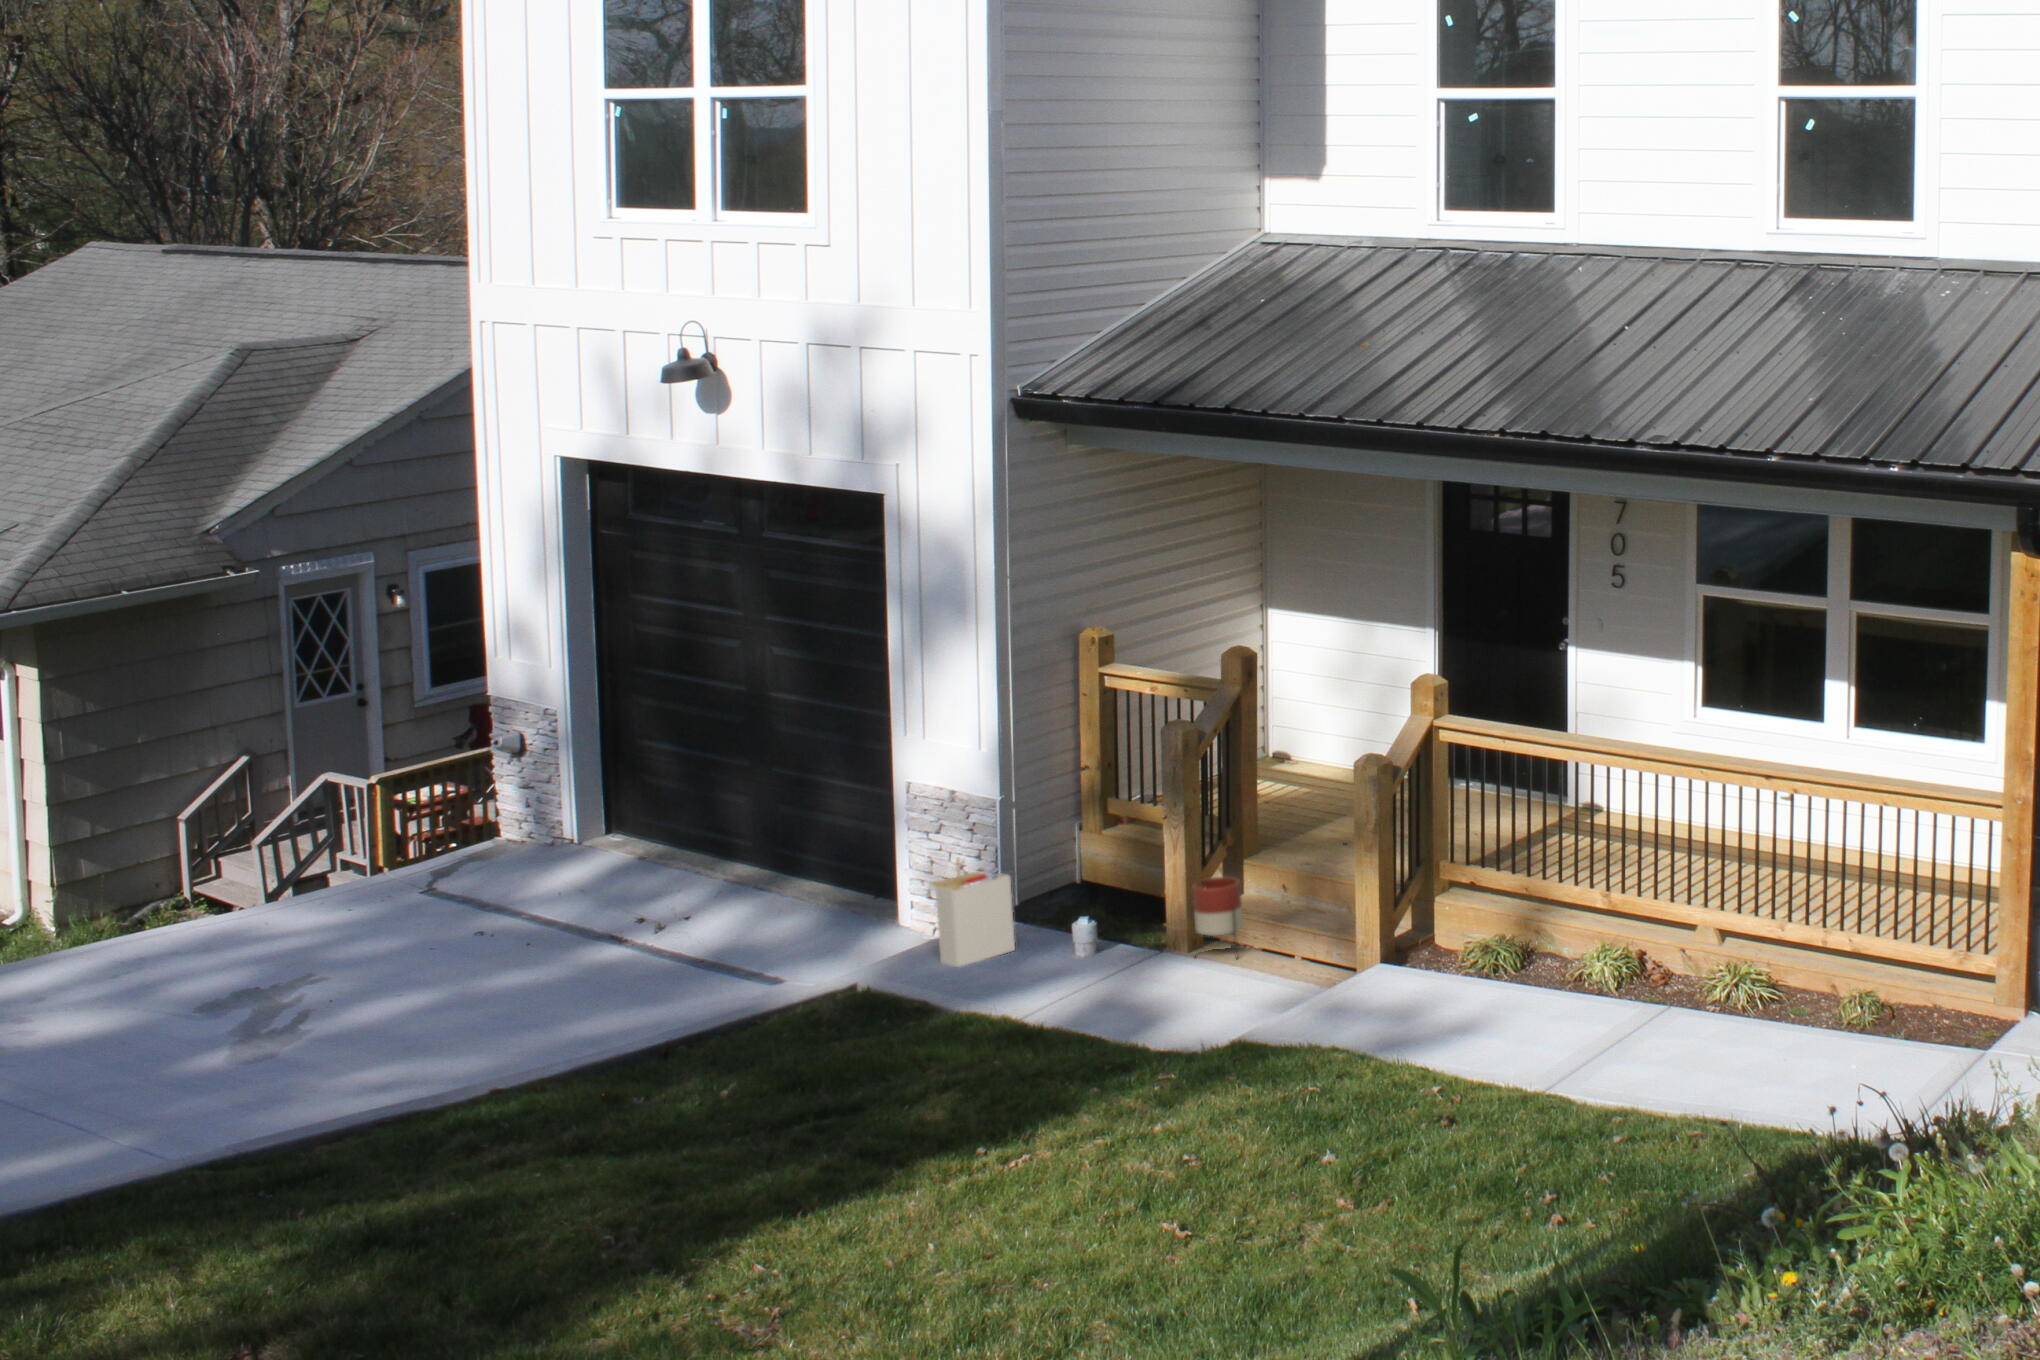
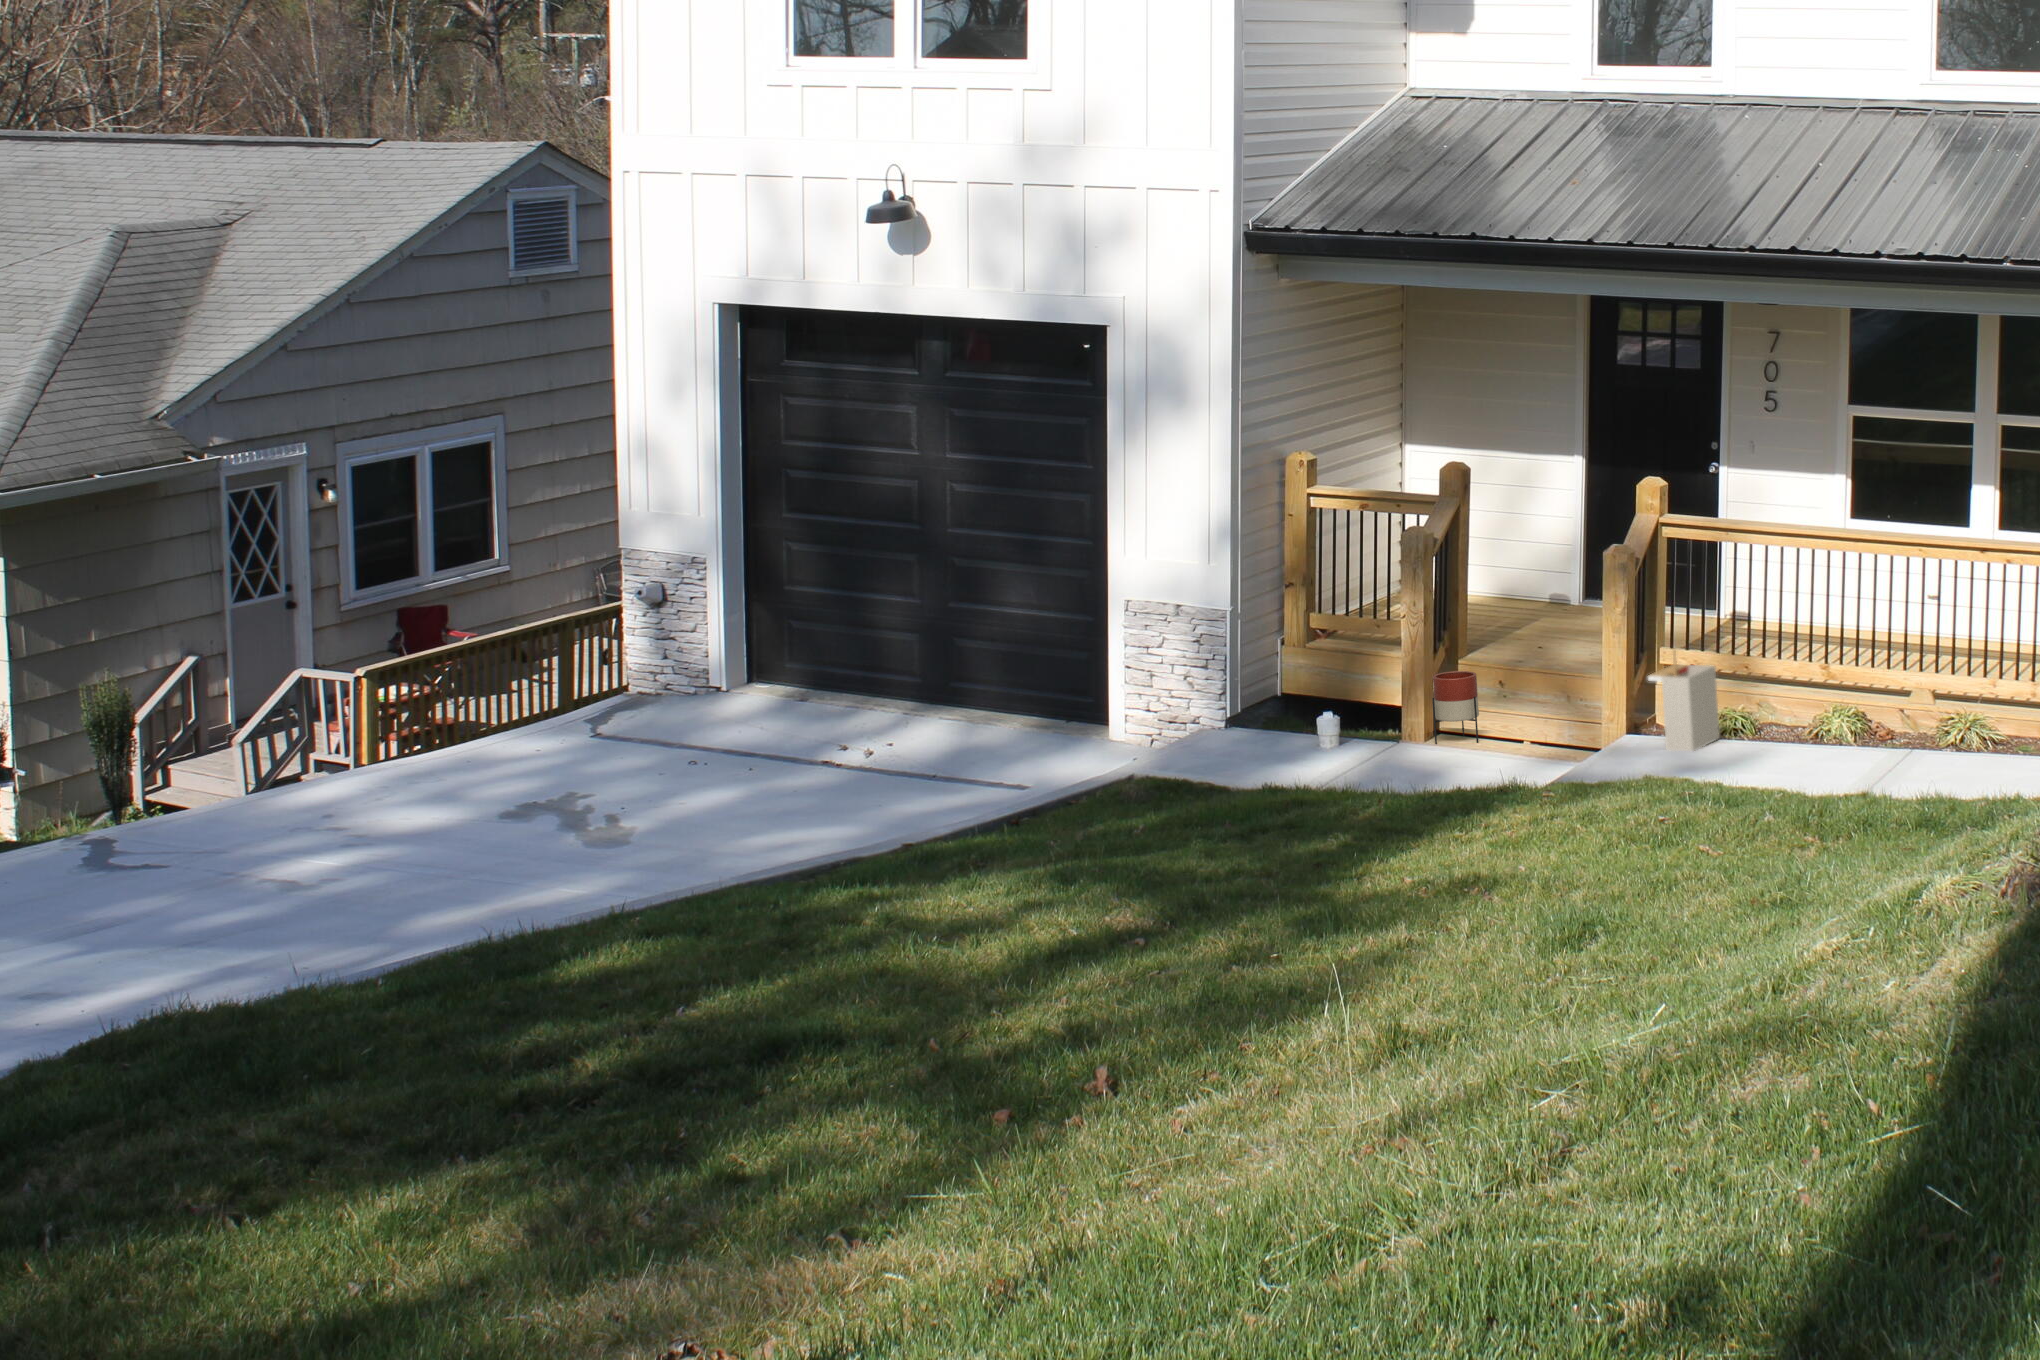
storage bin: present [929,859,1015,967] -> present [1648,650,1719,751]

